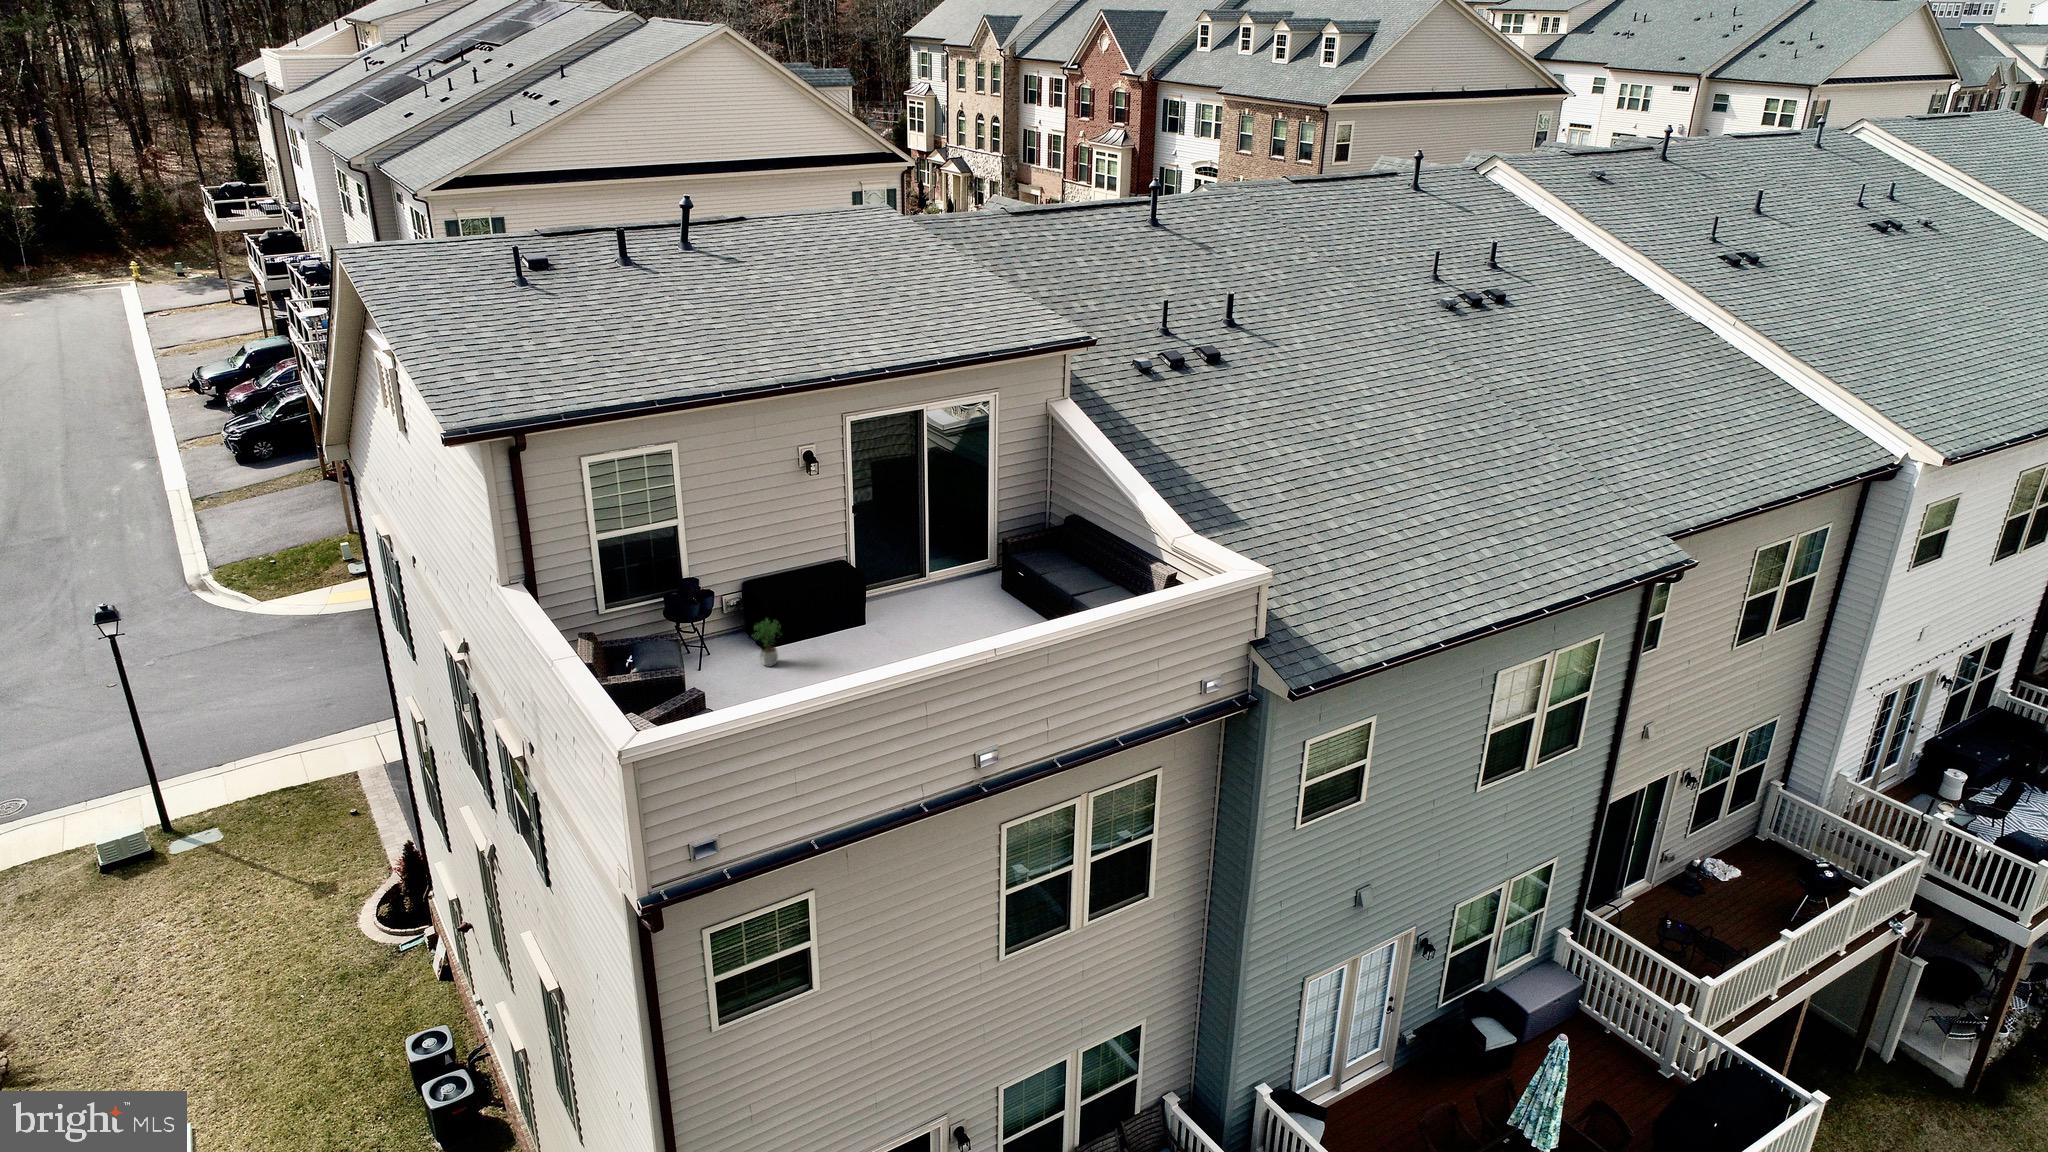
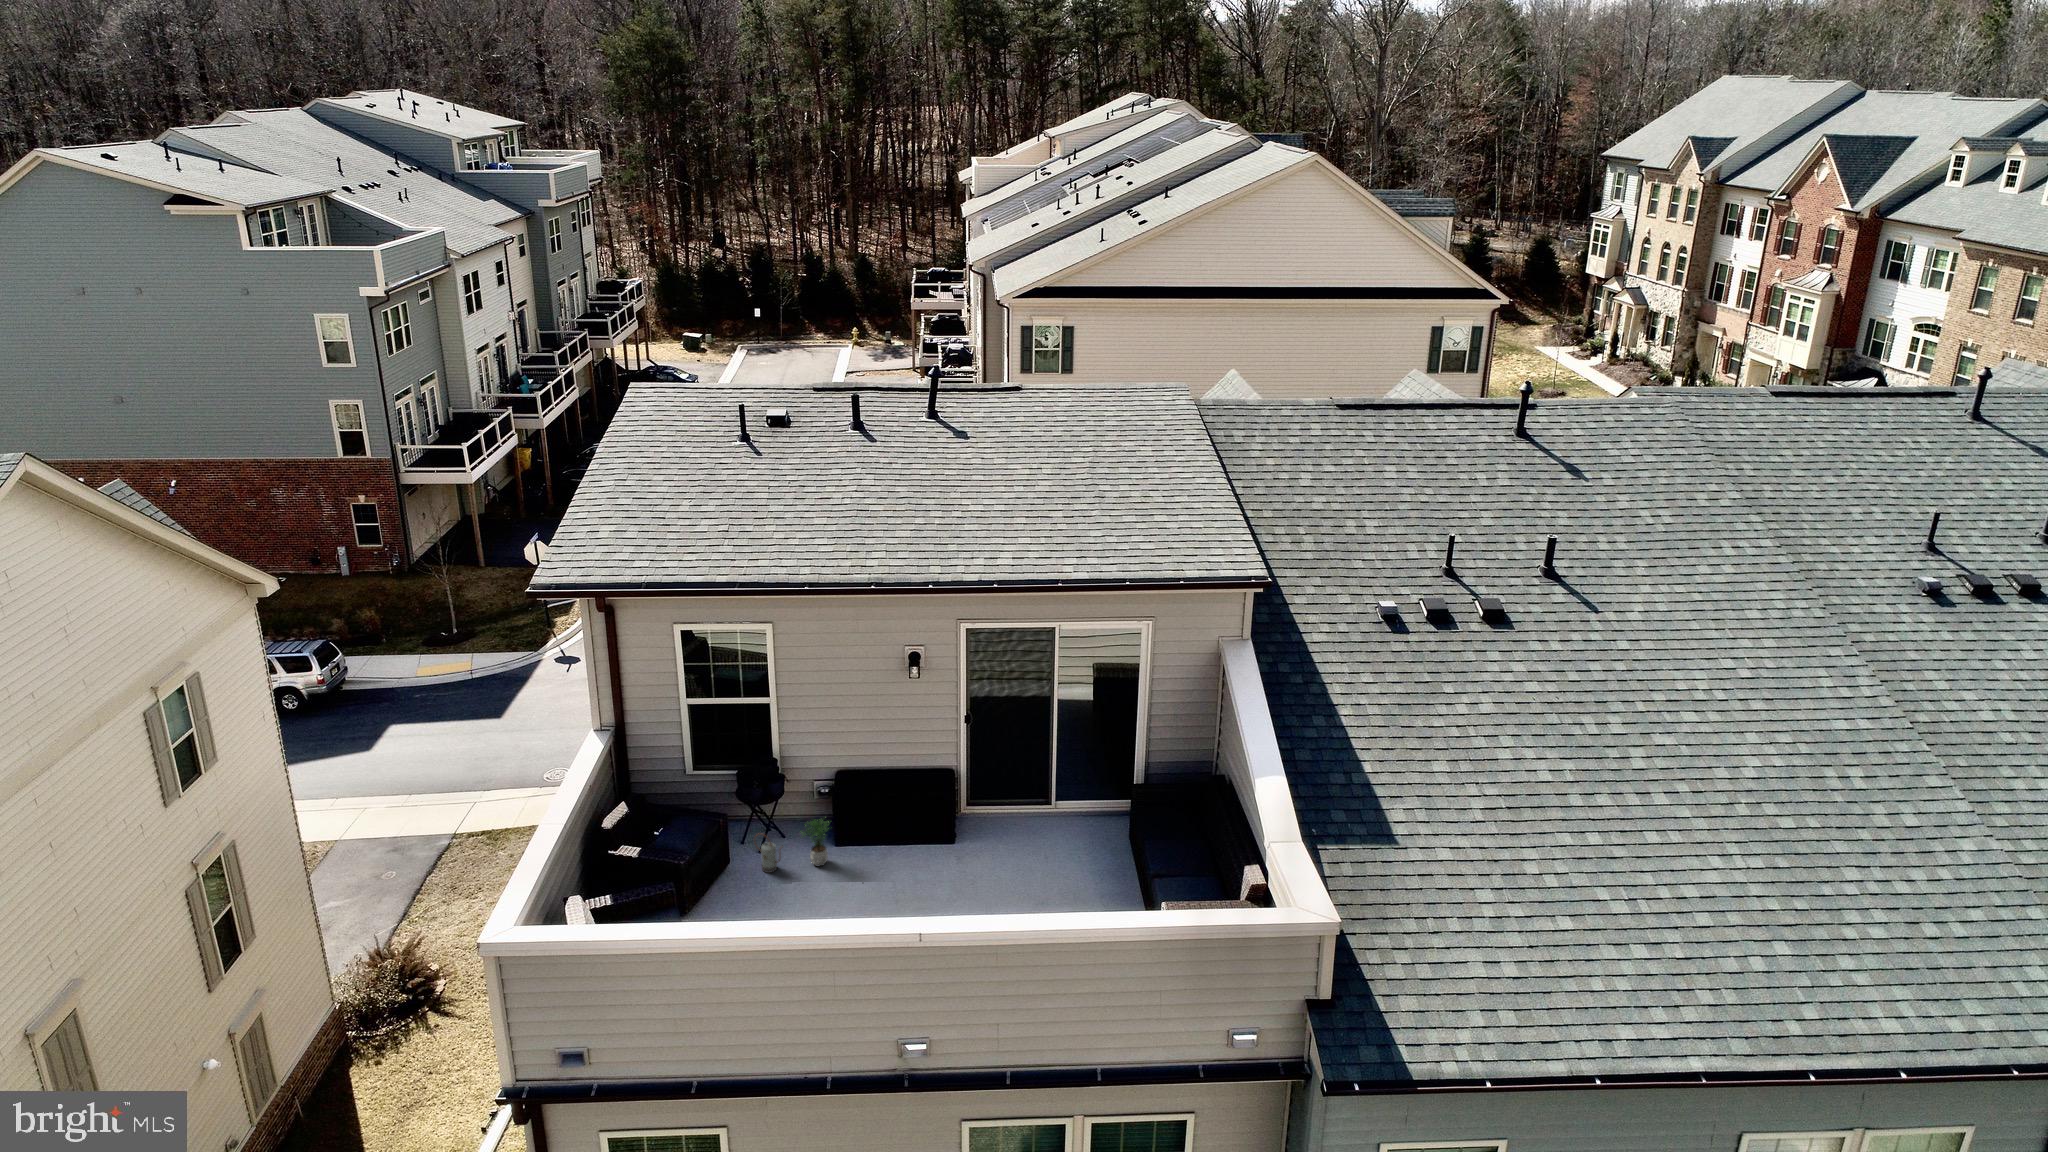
watering can: none [709,645,744,682] -> present [755,835,781,873]

